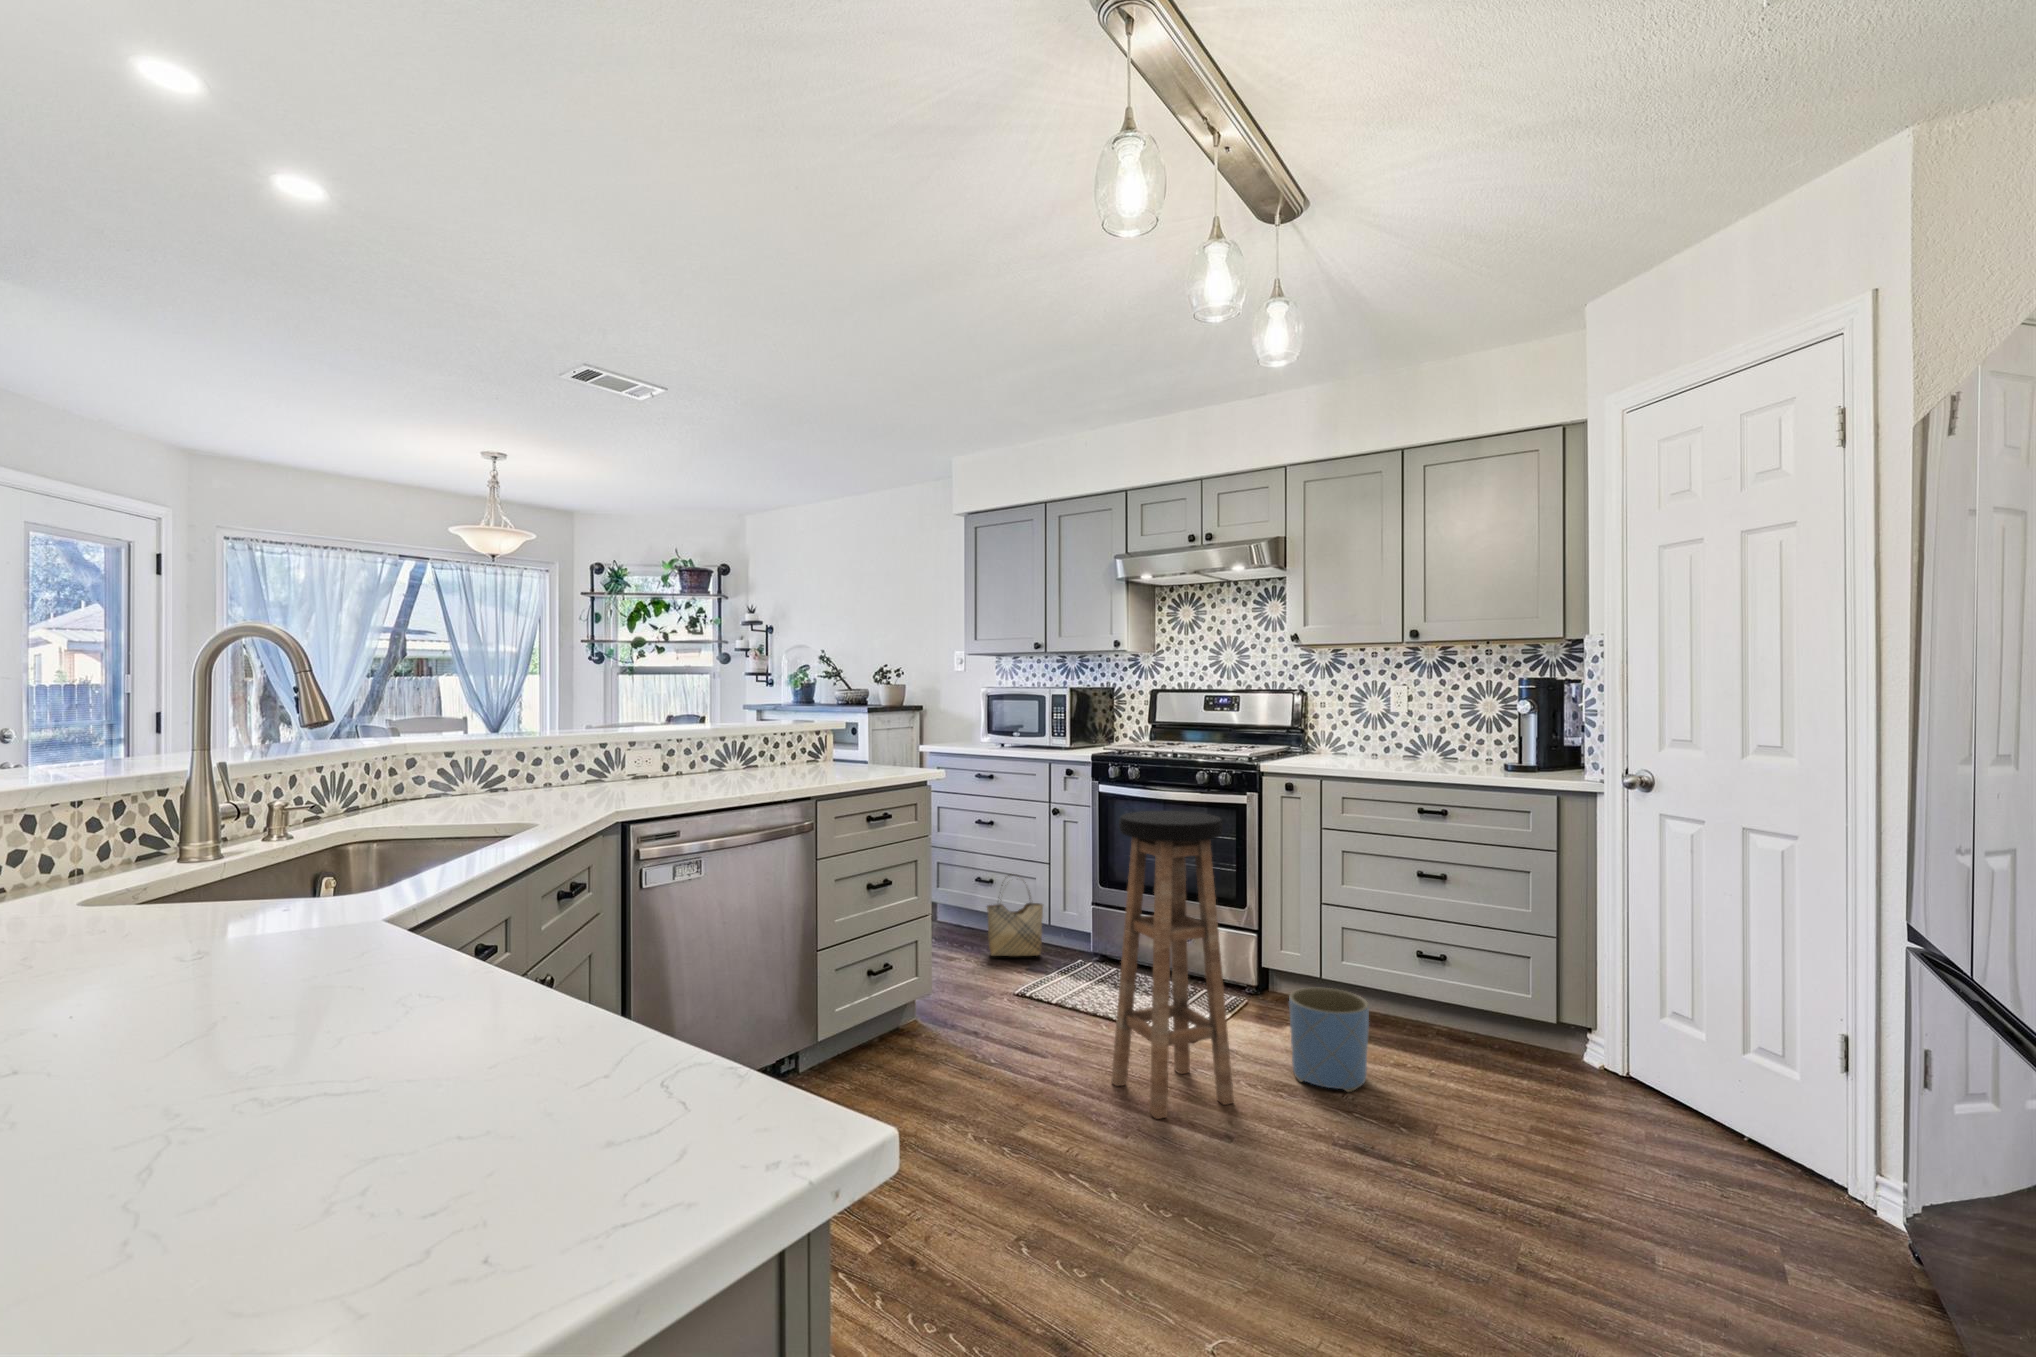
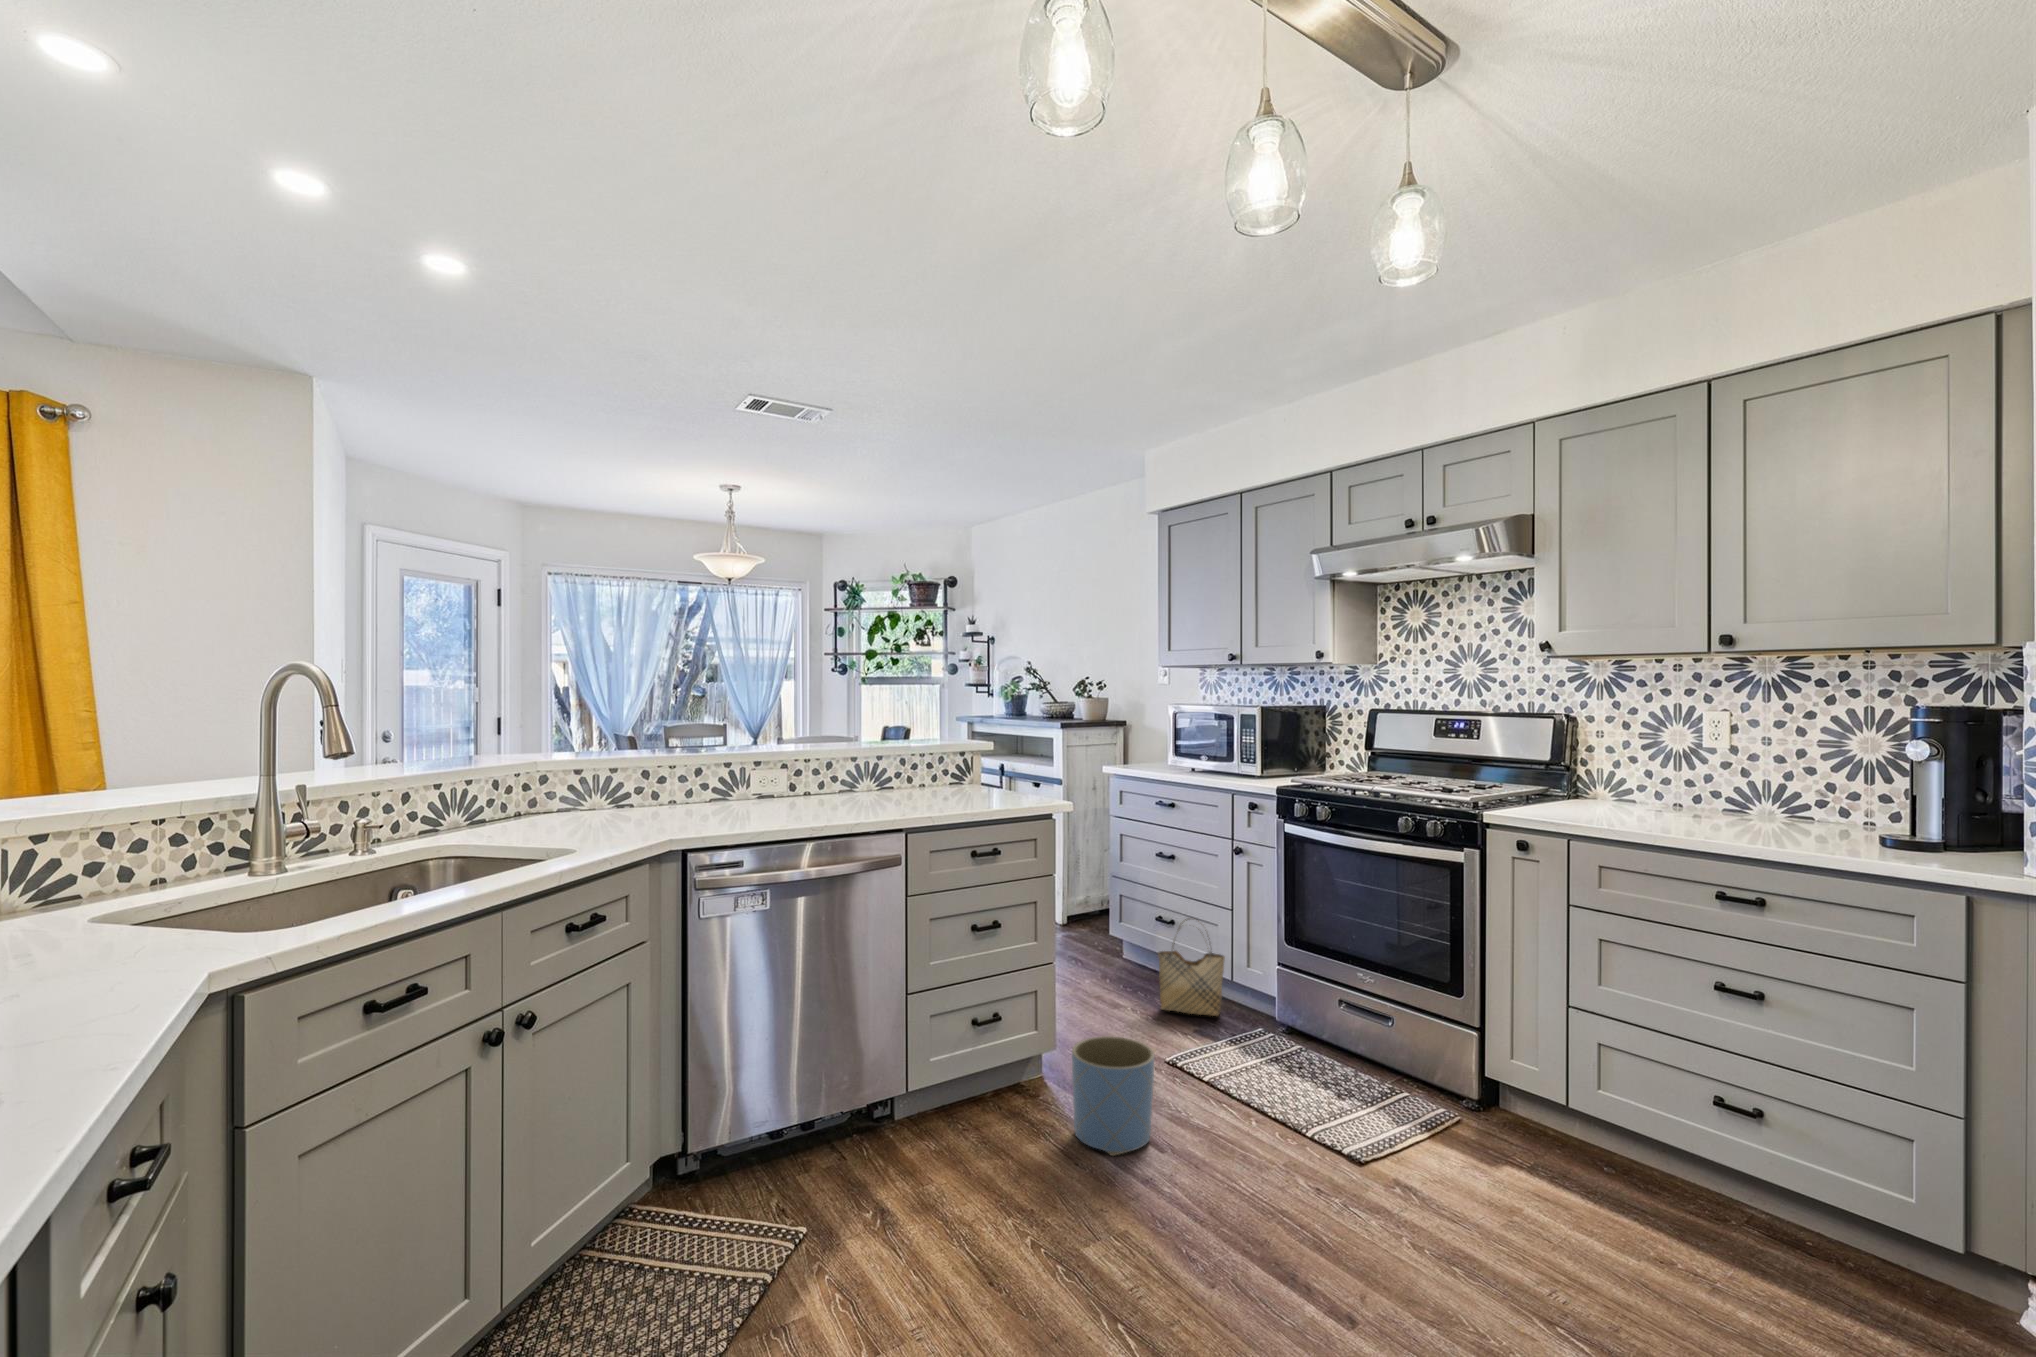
bar stool: present [1111,811,1234,1119] -> none [1229,868,1382,1272]
planter: present [1289,988,1369,1092] -> present [1072,1036,1154,1156]

